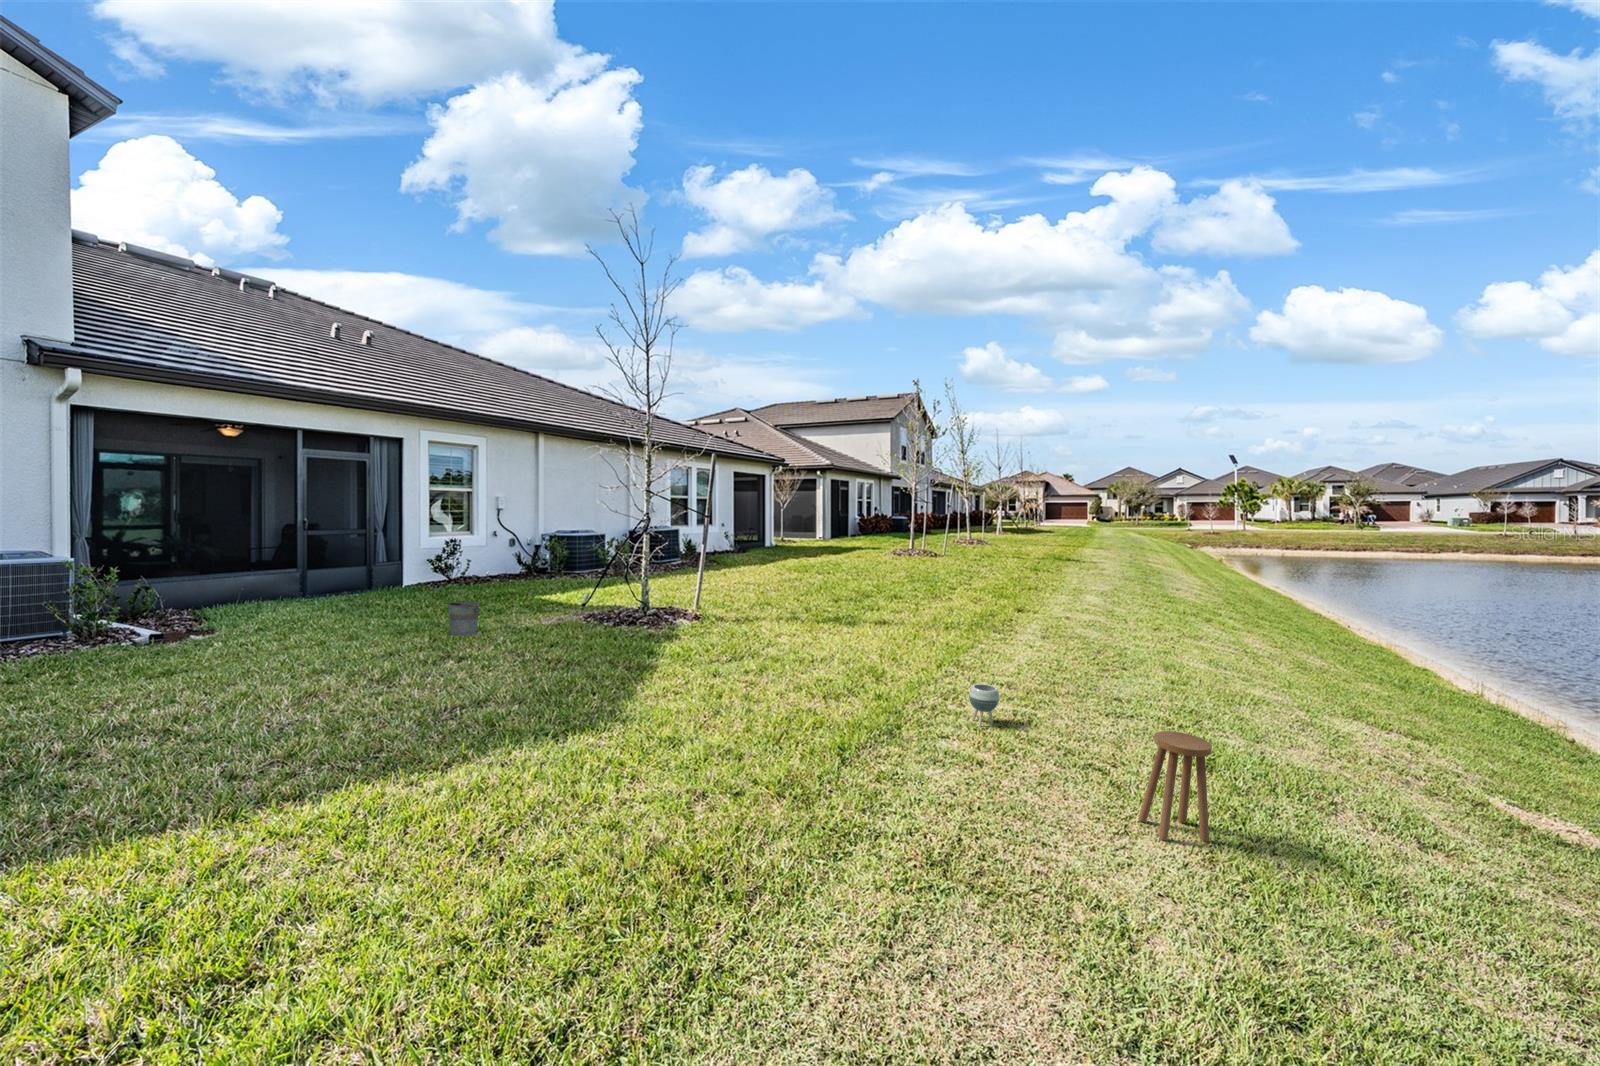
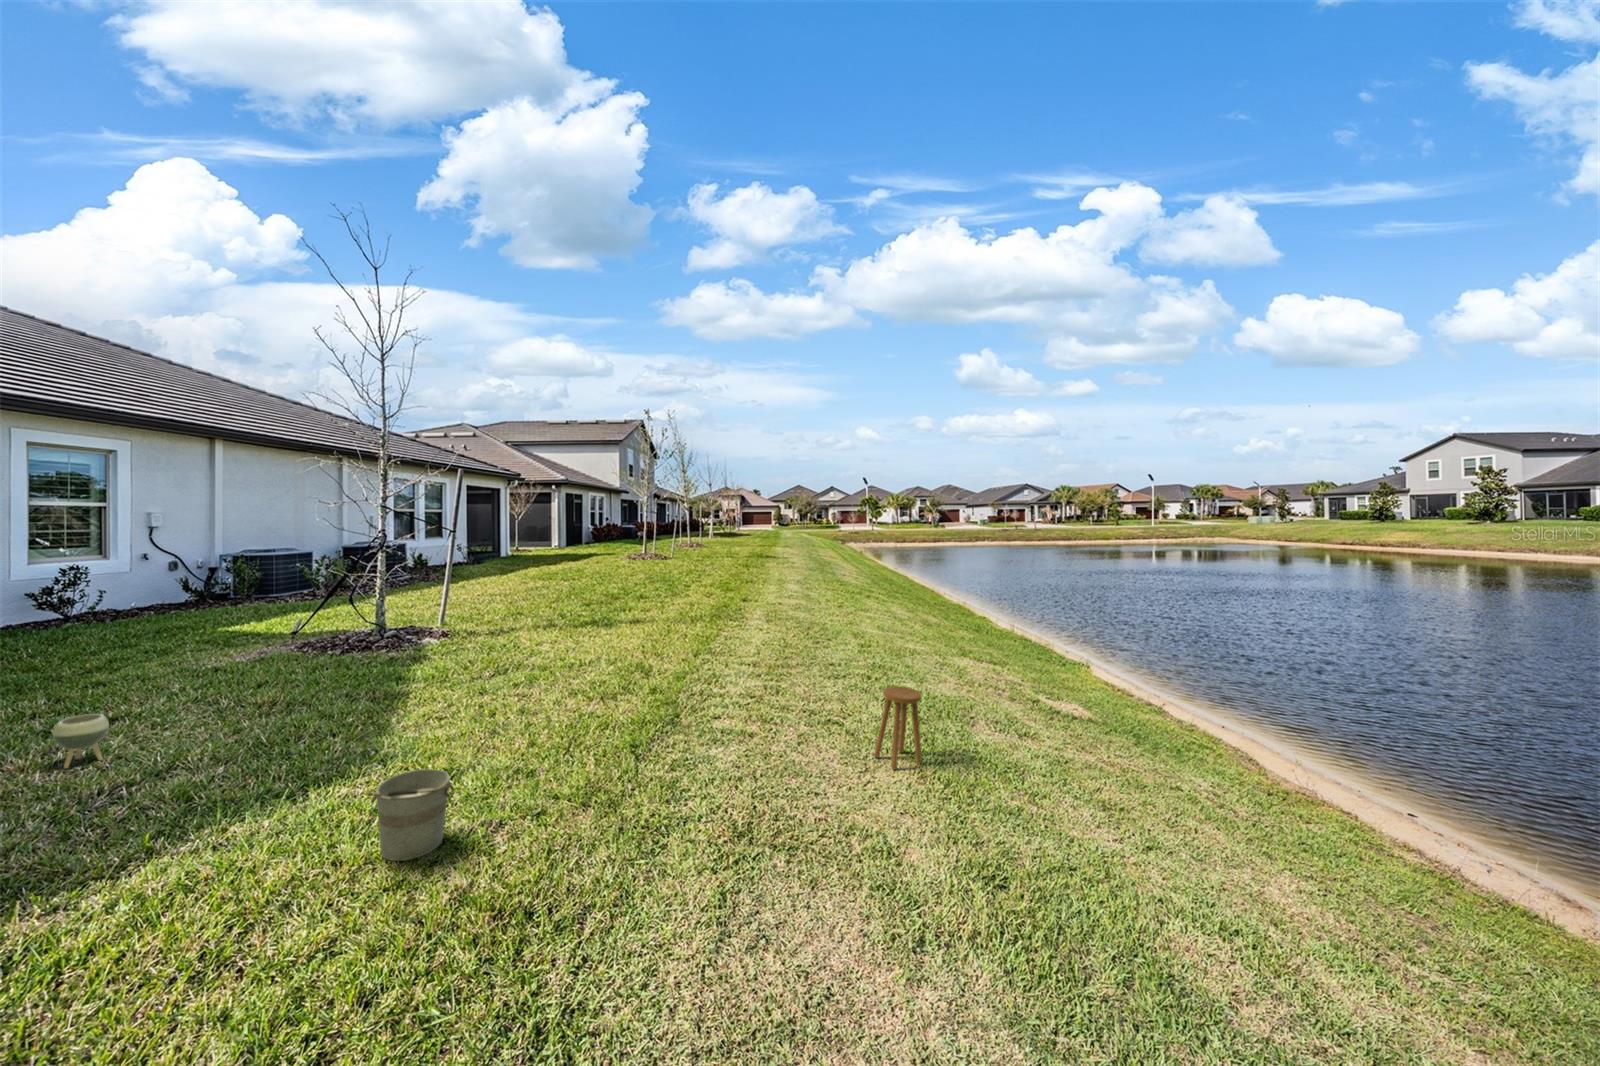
bucket: present [445,601,480,636] -> present [368,769,454,861]
planter: present [969,684,999,727] -> present [53,714,109,769]

